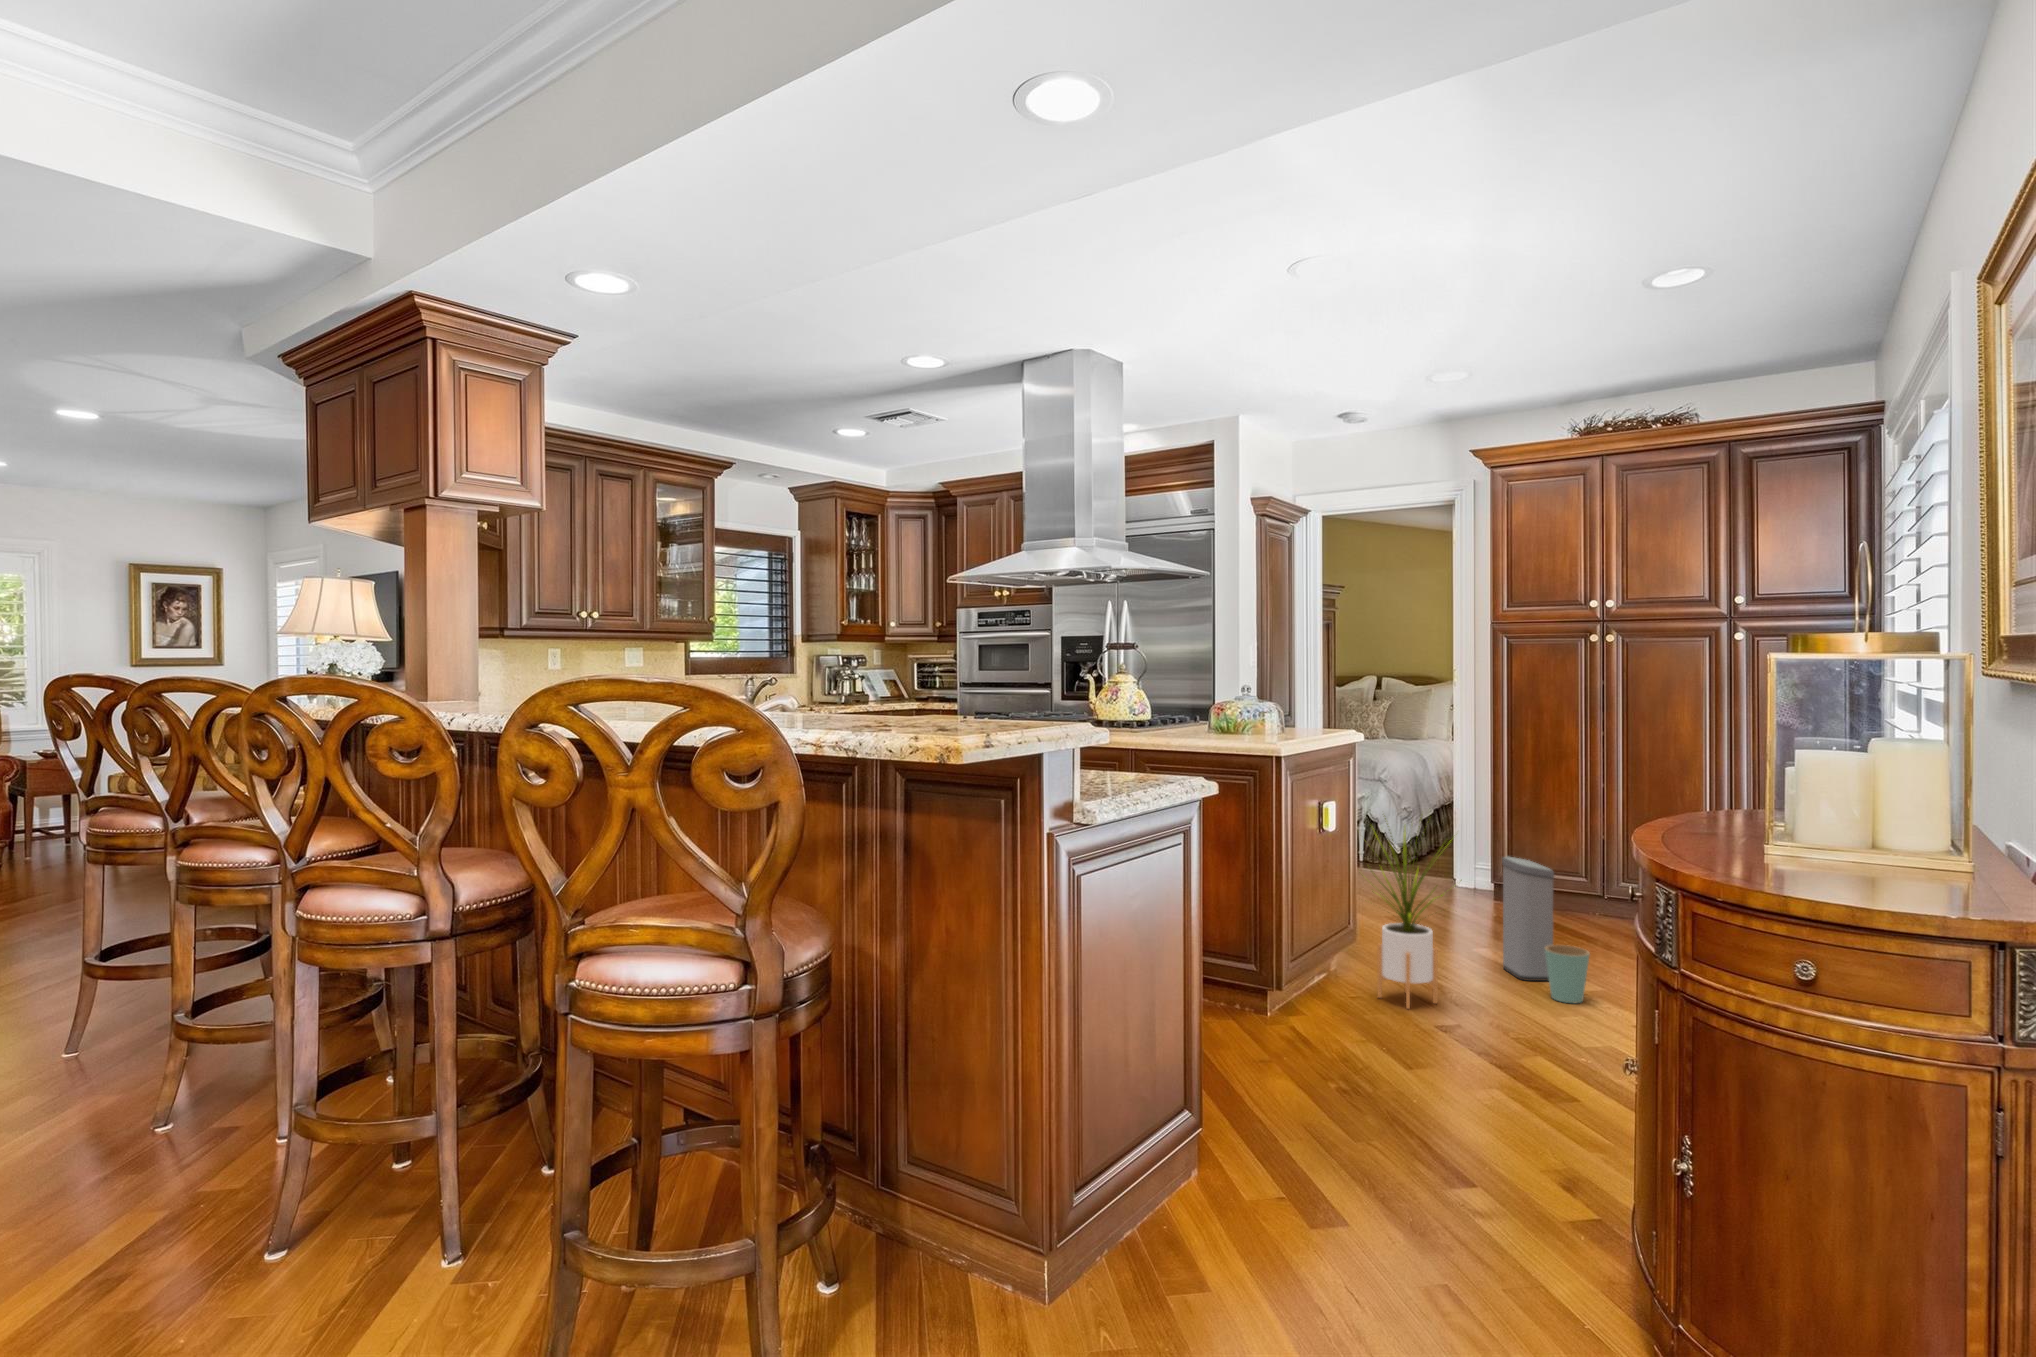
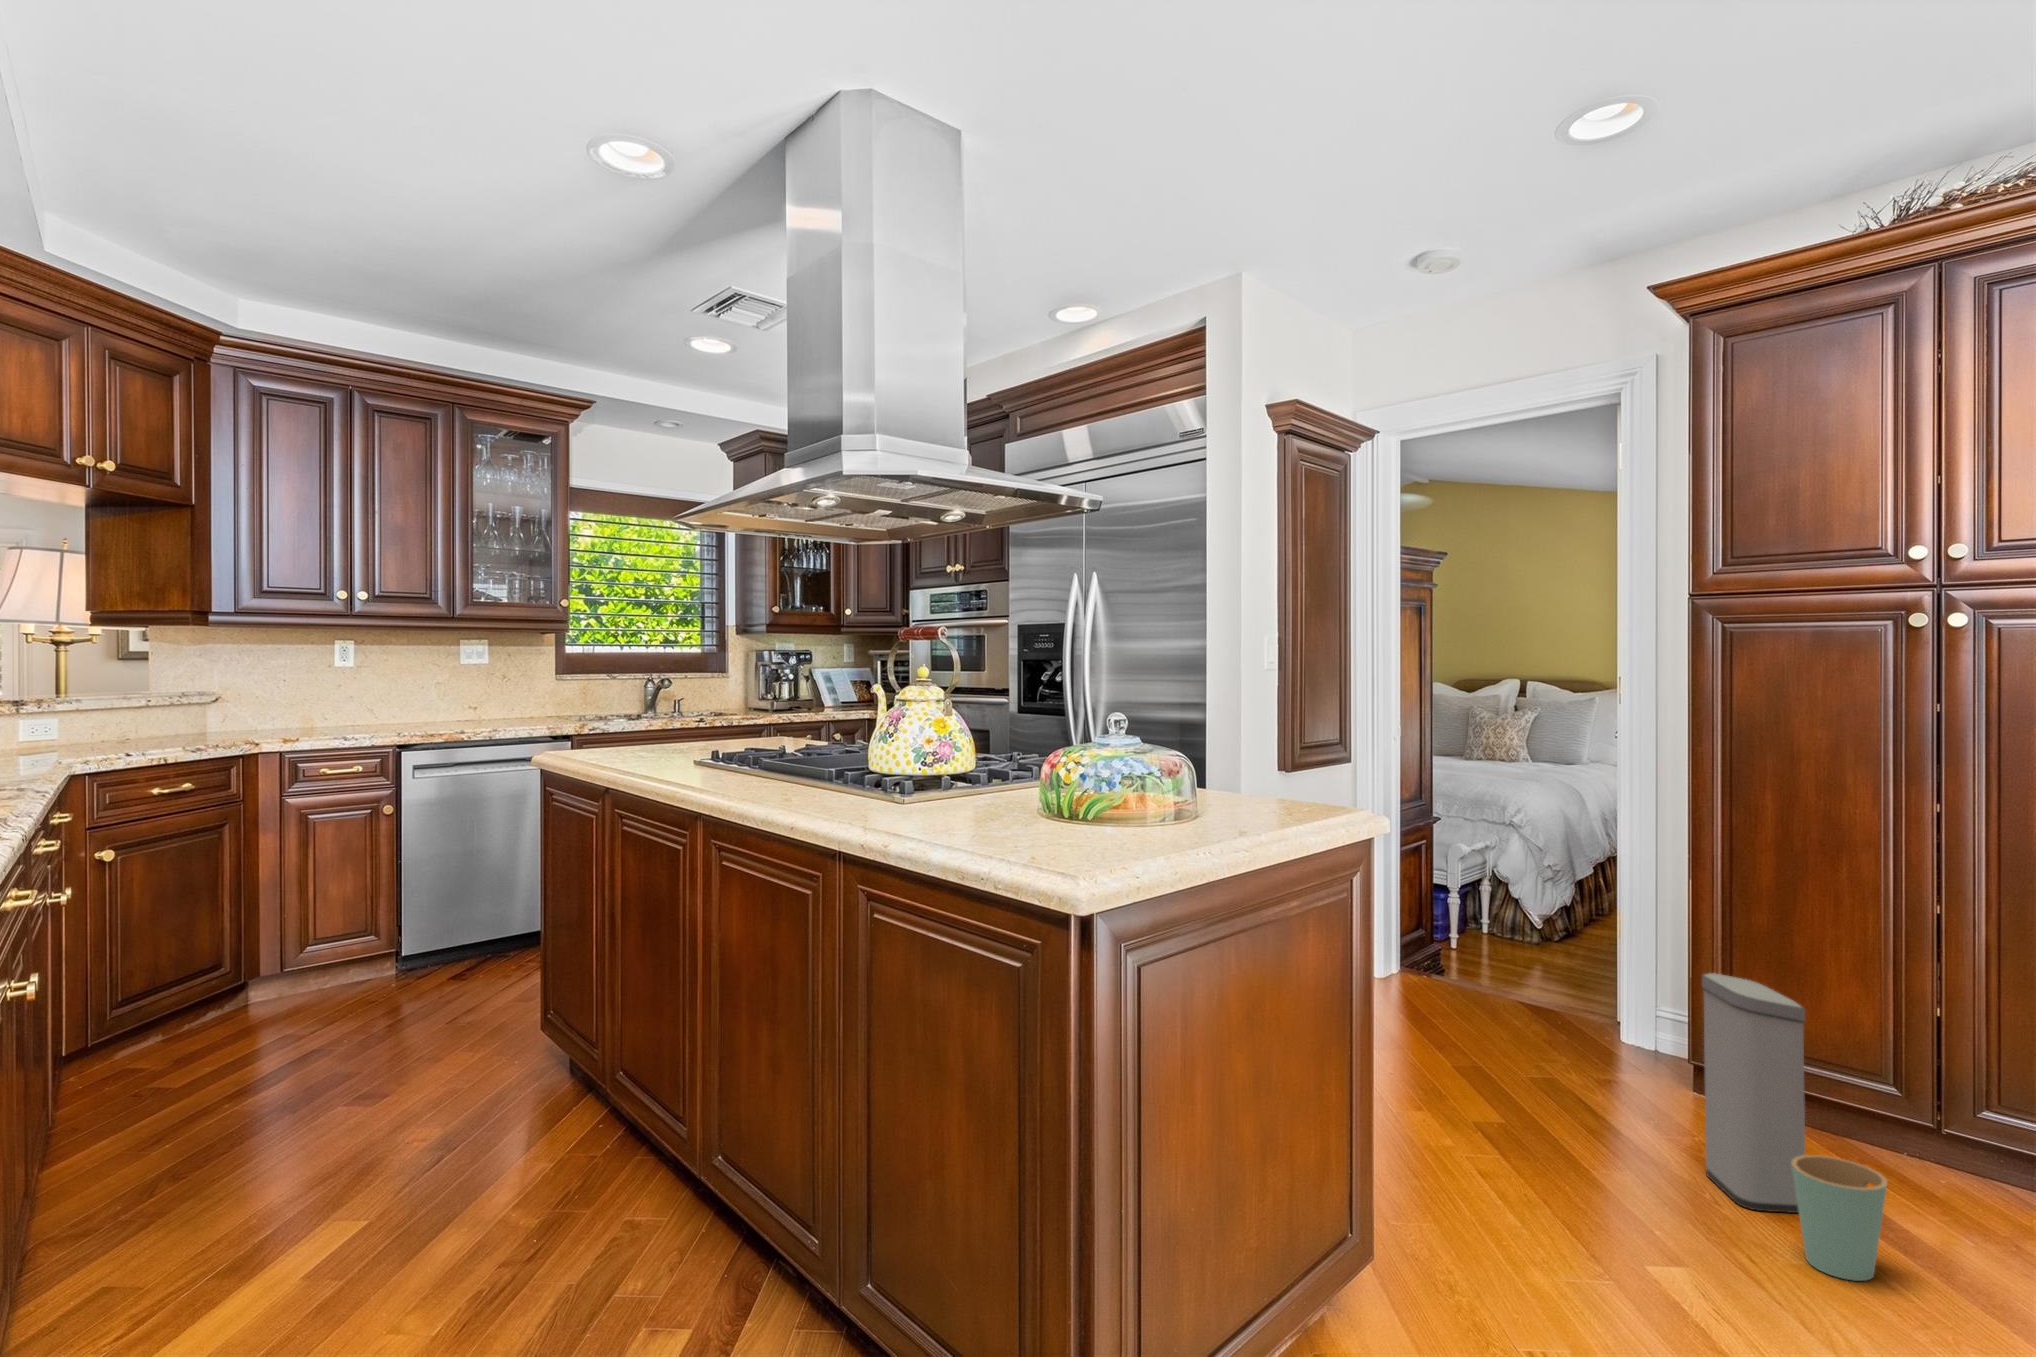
house plant: present [1372,818,1442,1009] -> none [1414,893,1625,1278]

